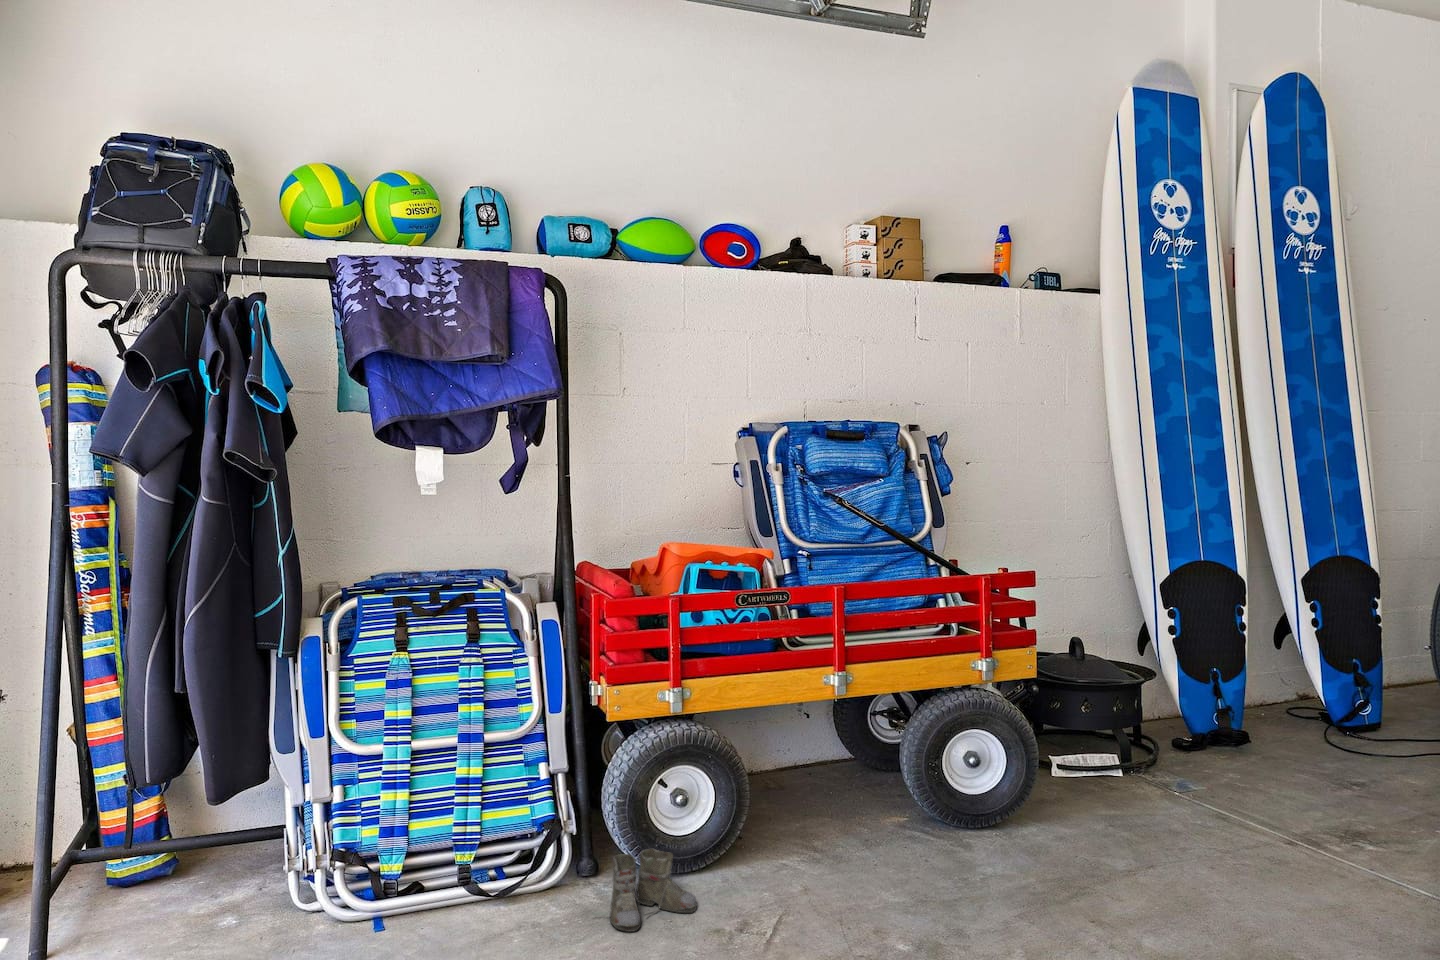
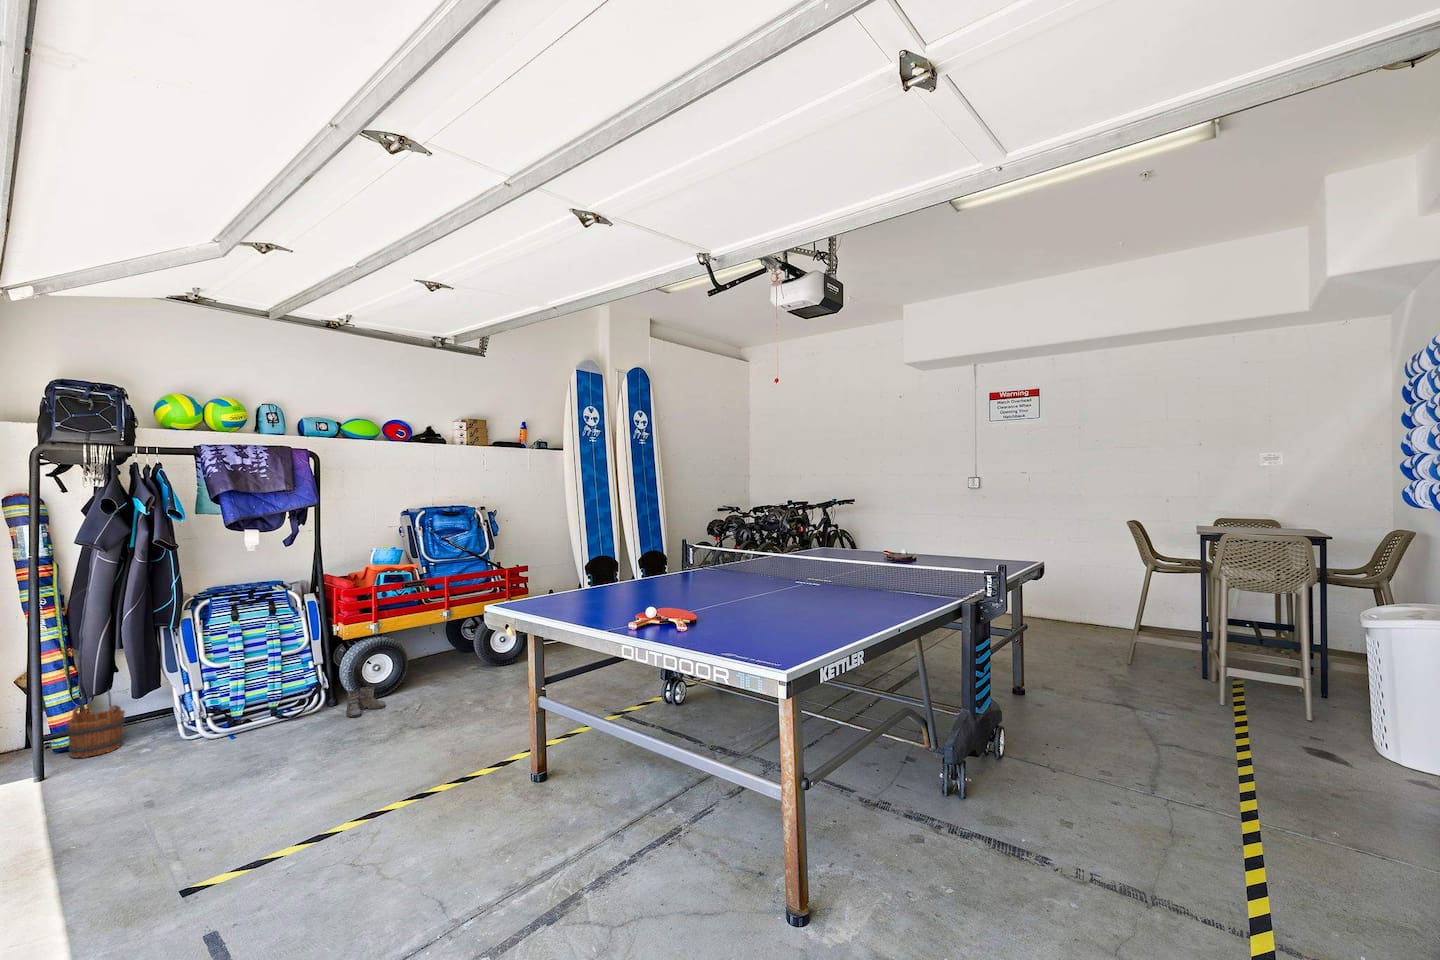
wooden bucket: none [117,754,216,912] -> present [66,690,125,758]

